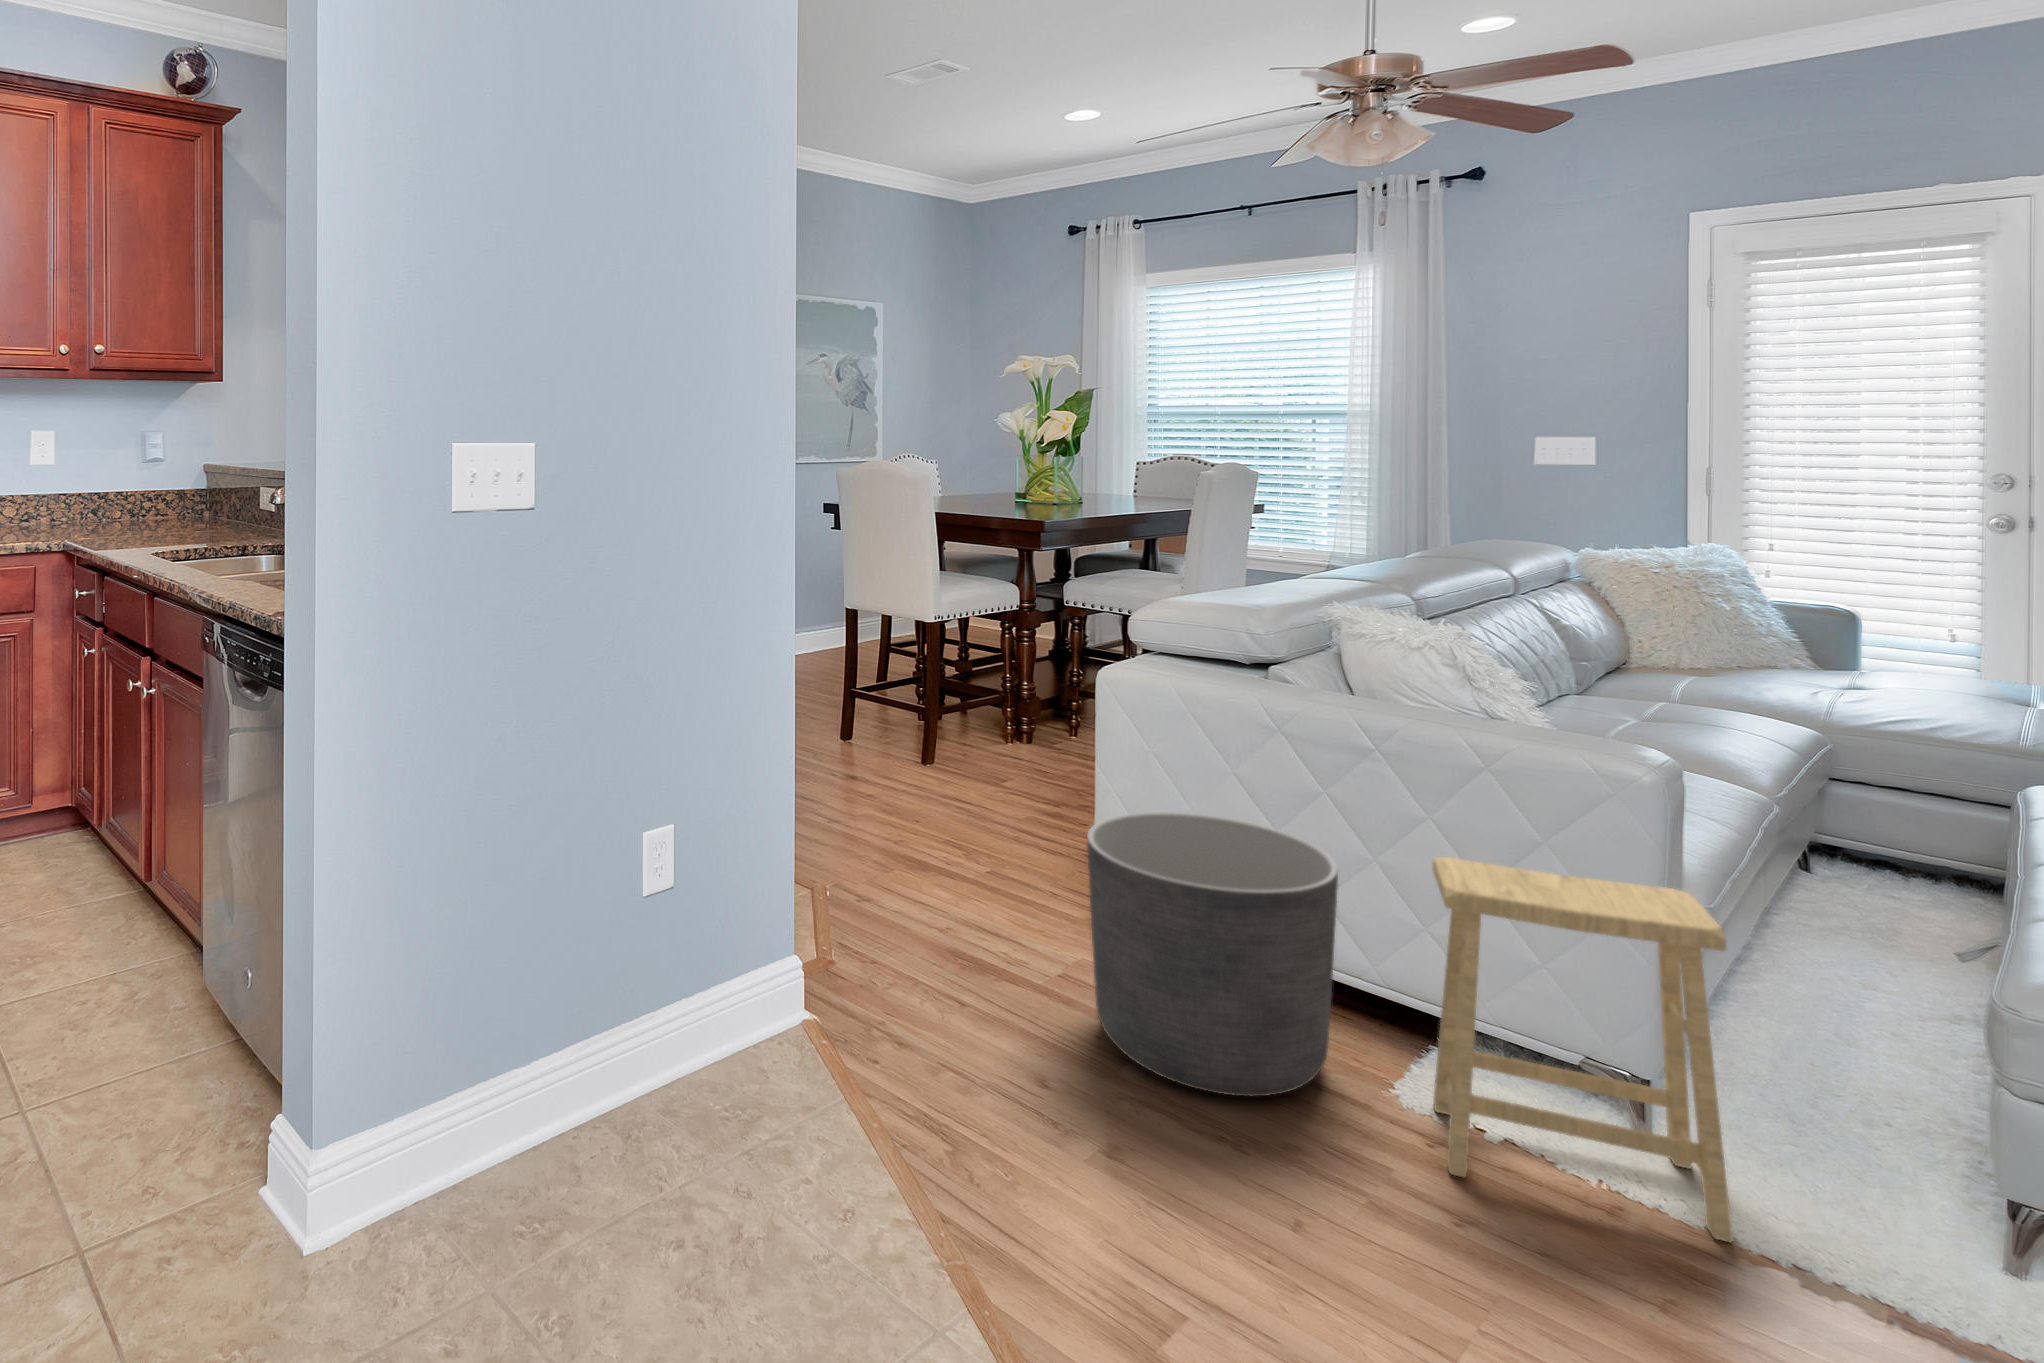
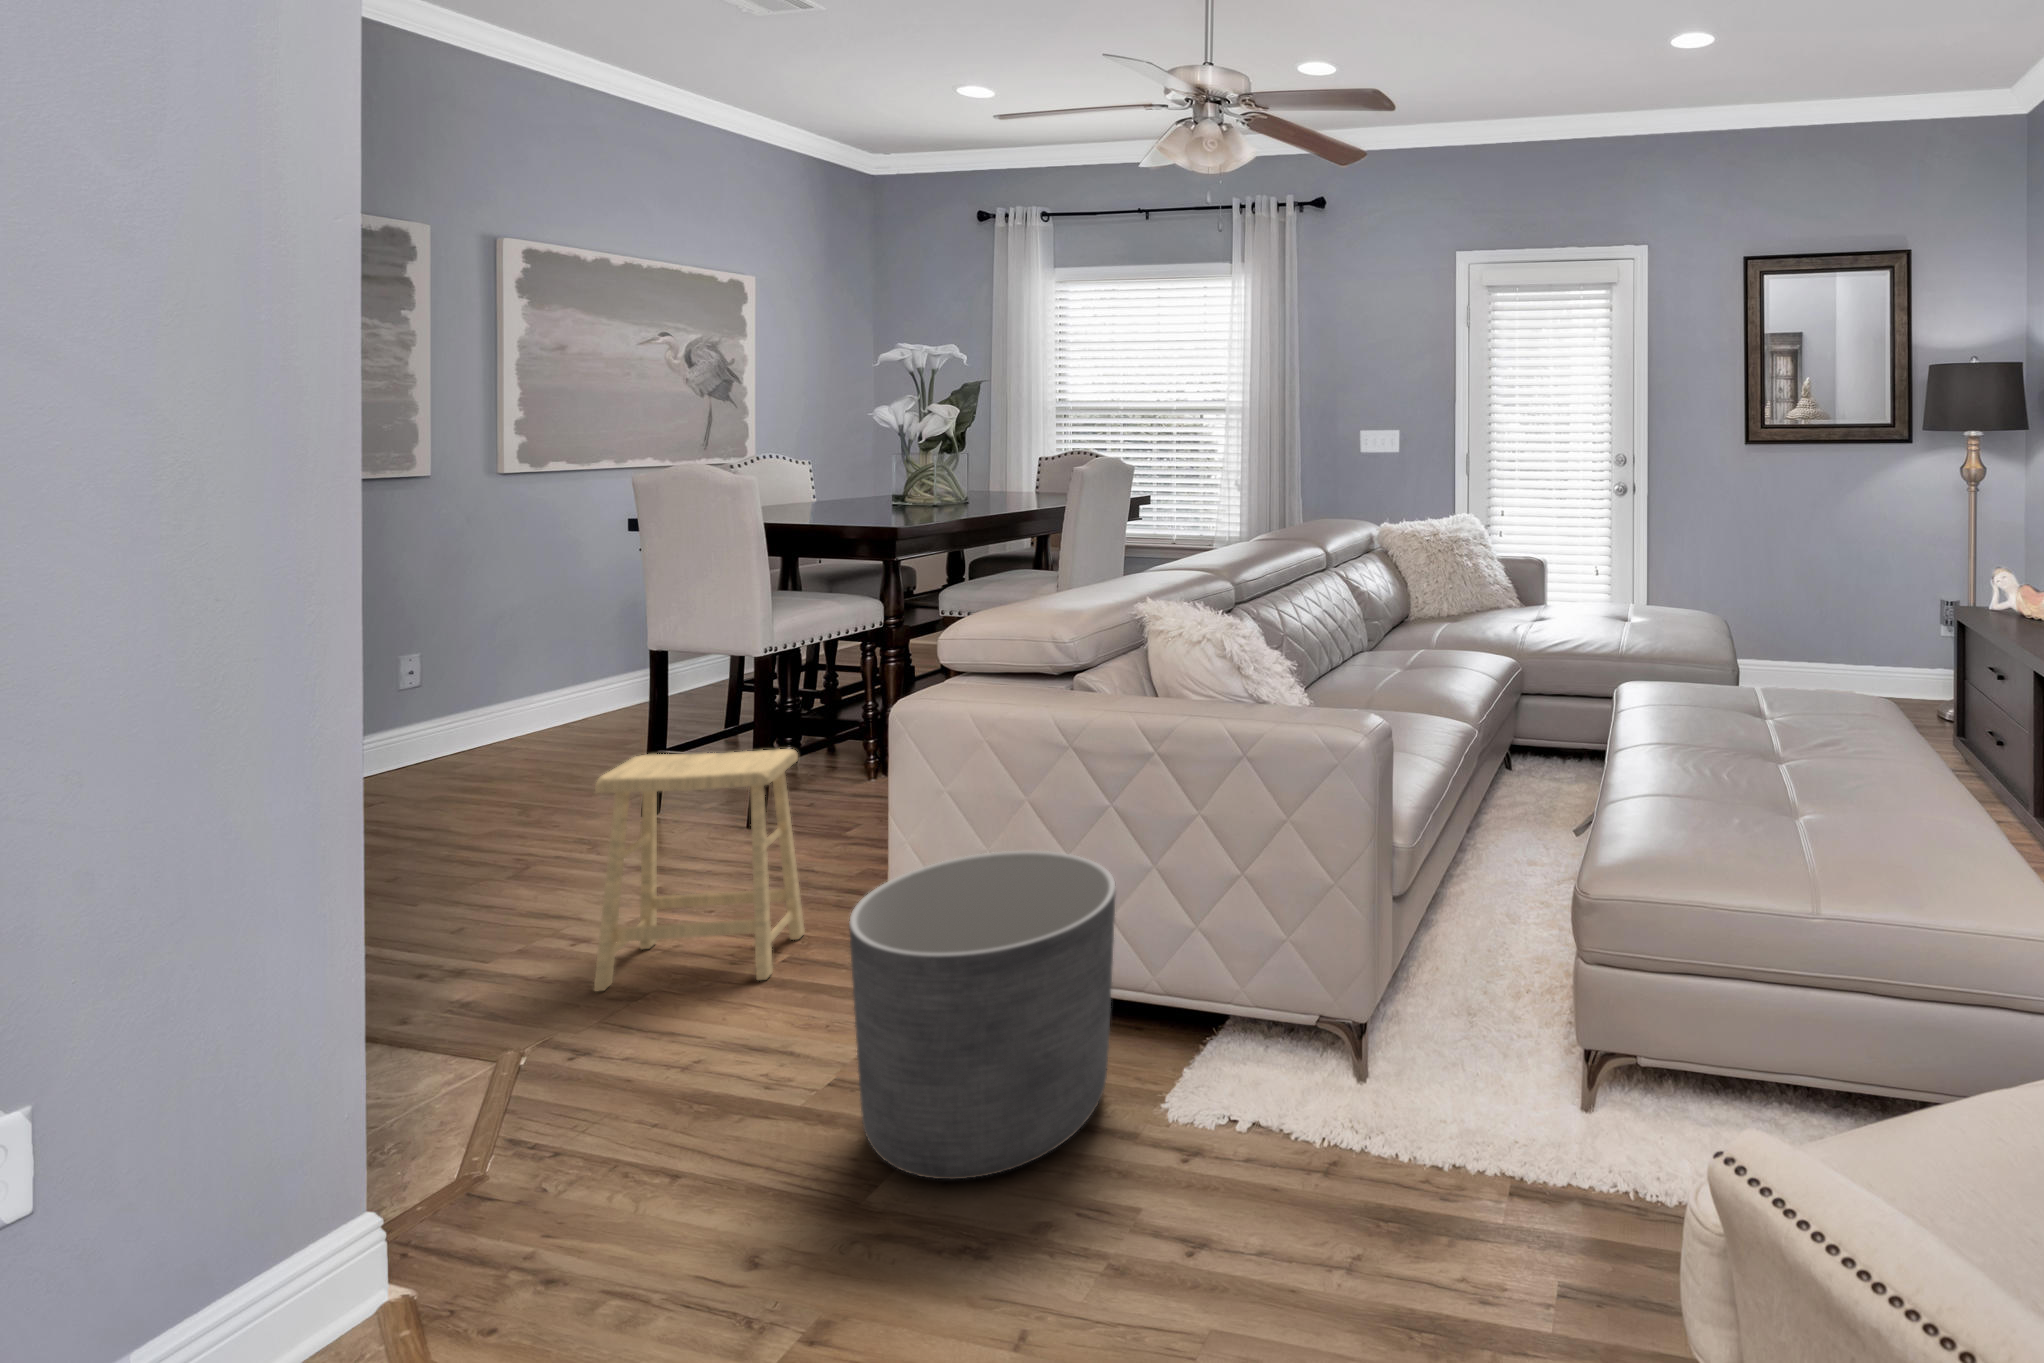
footstool: present [1433,857,1733,1242] -> present [594,749,805,992]

